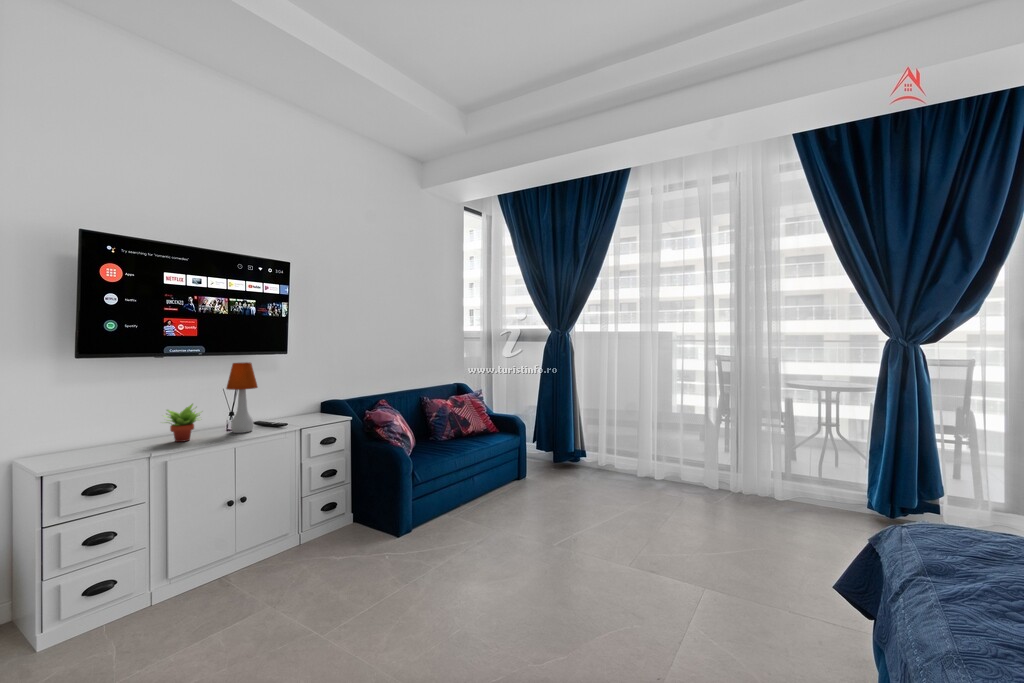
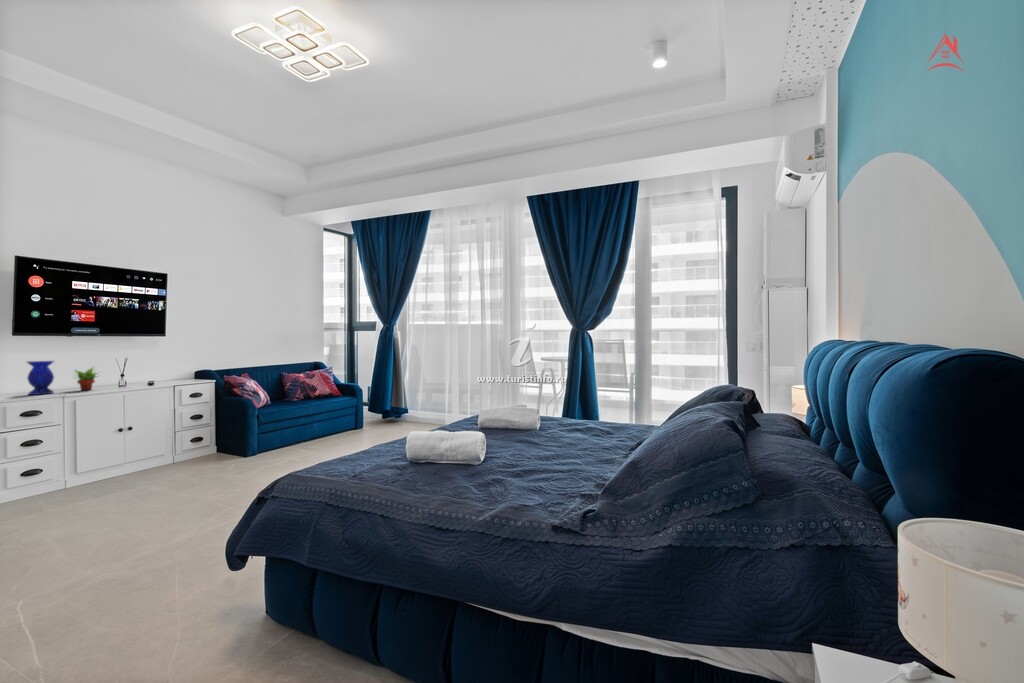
table lamp: present [226,362,258,433] -> none [118,341,141,387]
vase: none [95,397,138,455] -> present [27,361,54,395]

